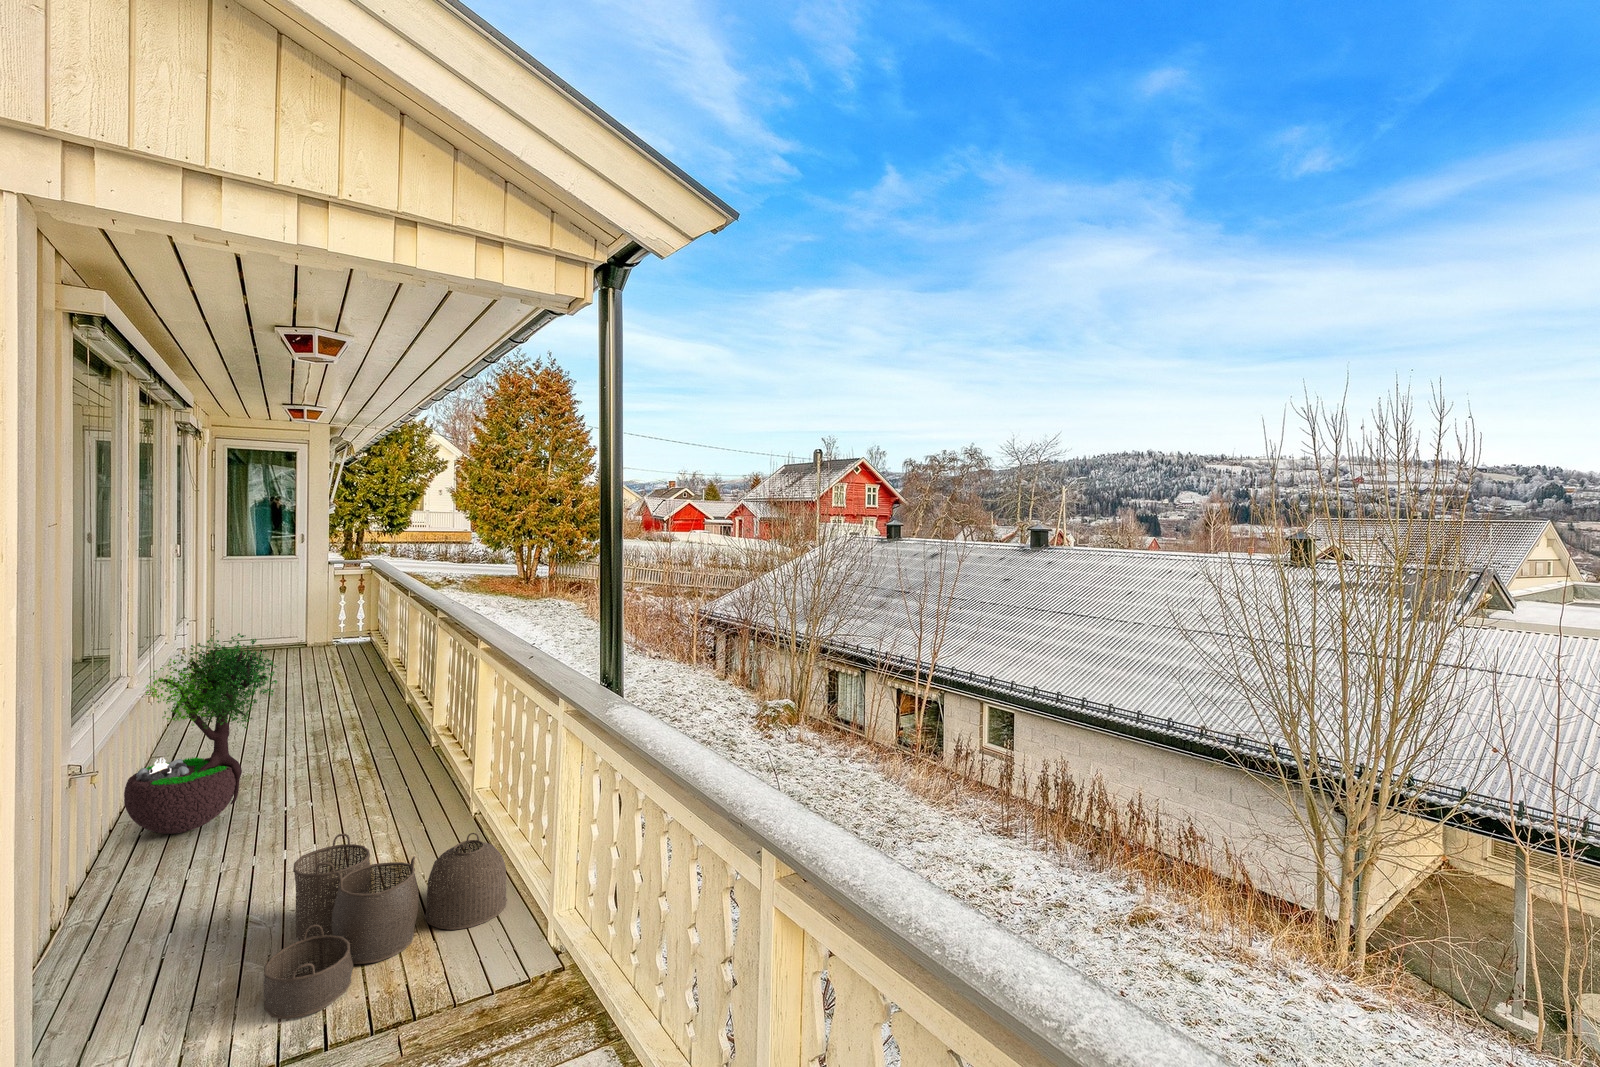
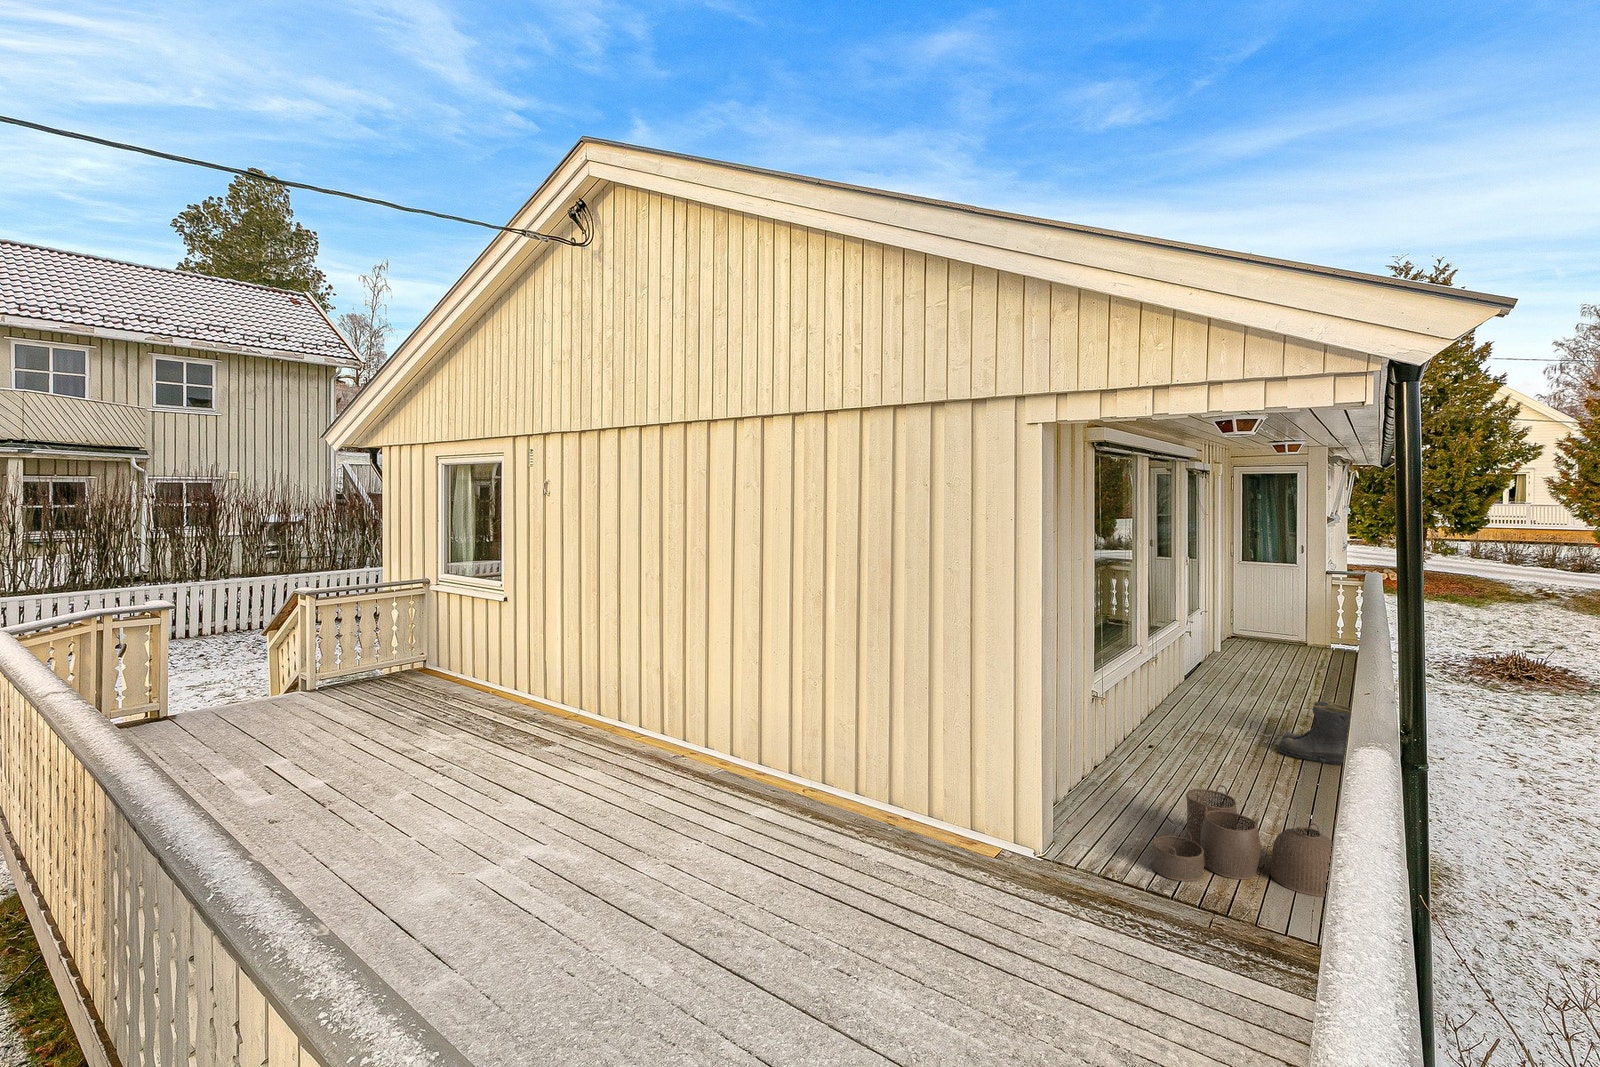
potted tree: present [124,630,277,834] -> none [1126,625,1214,755]
boots: none [343,692,426,767] -> present [1278,702,1352,765]

